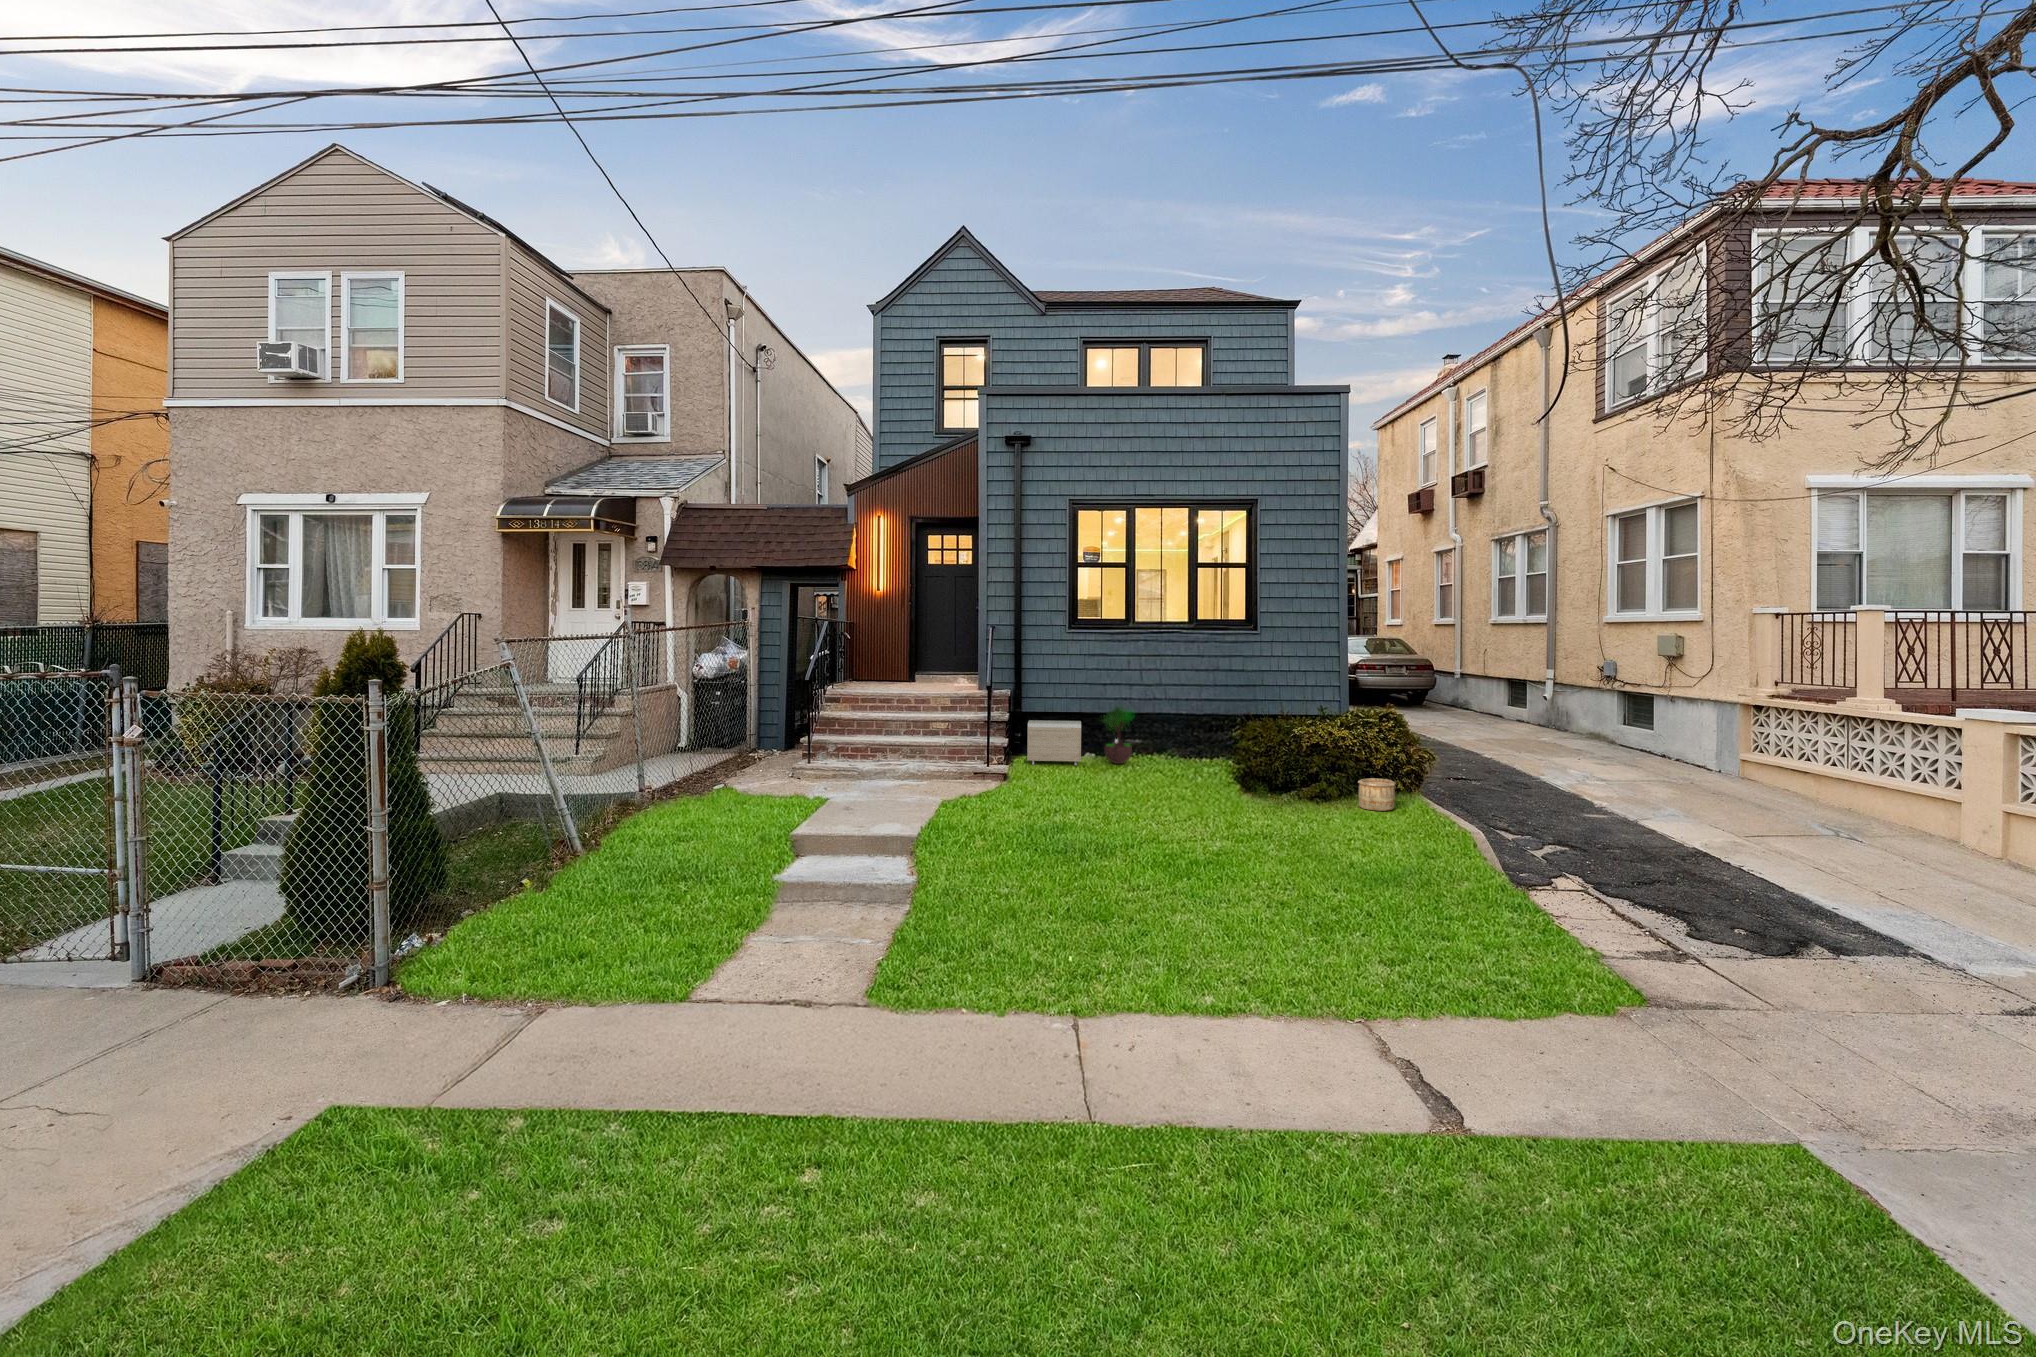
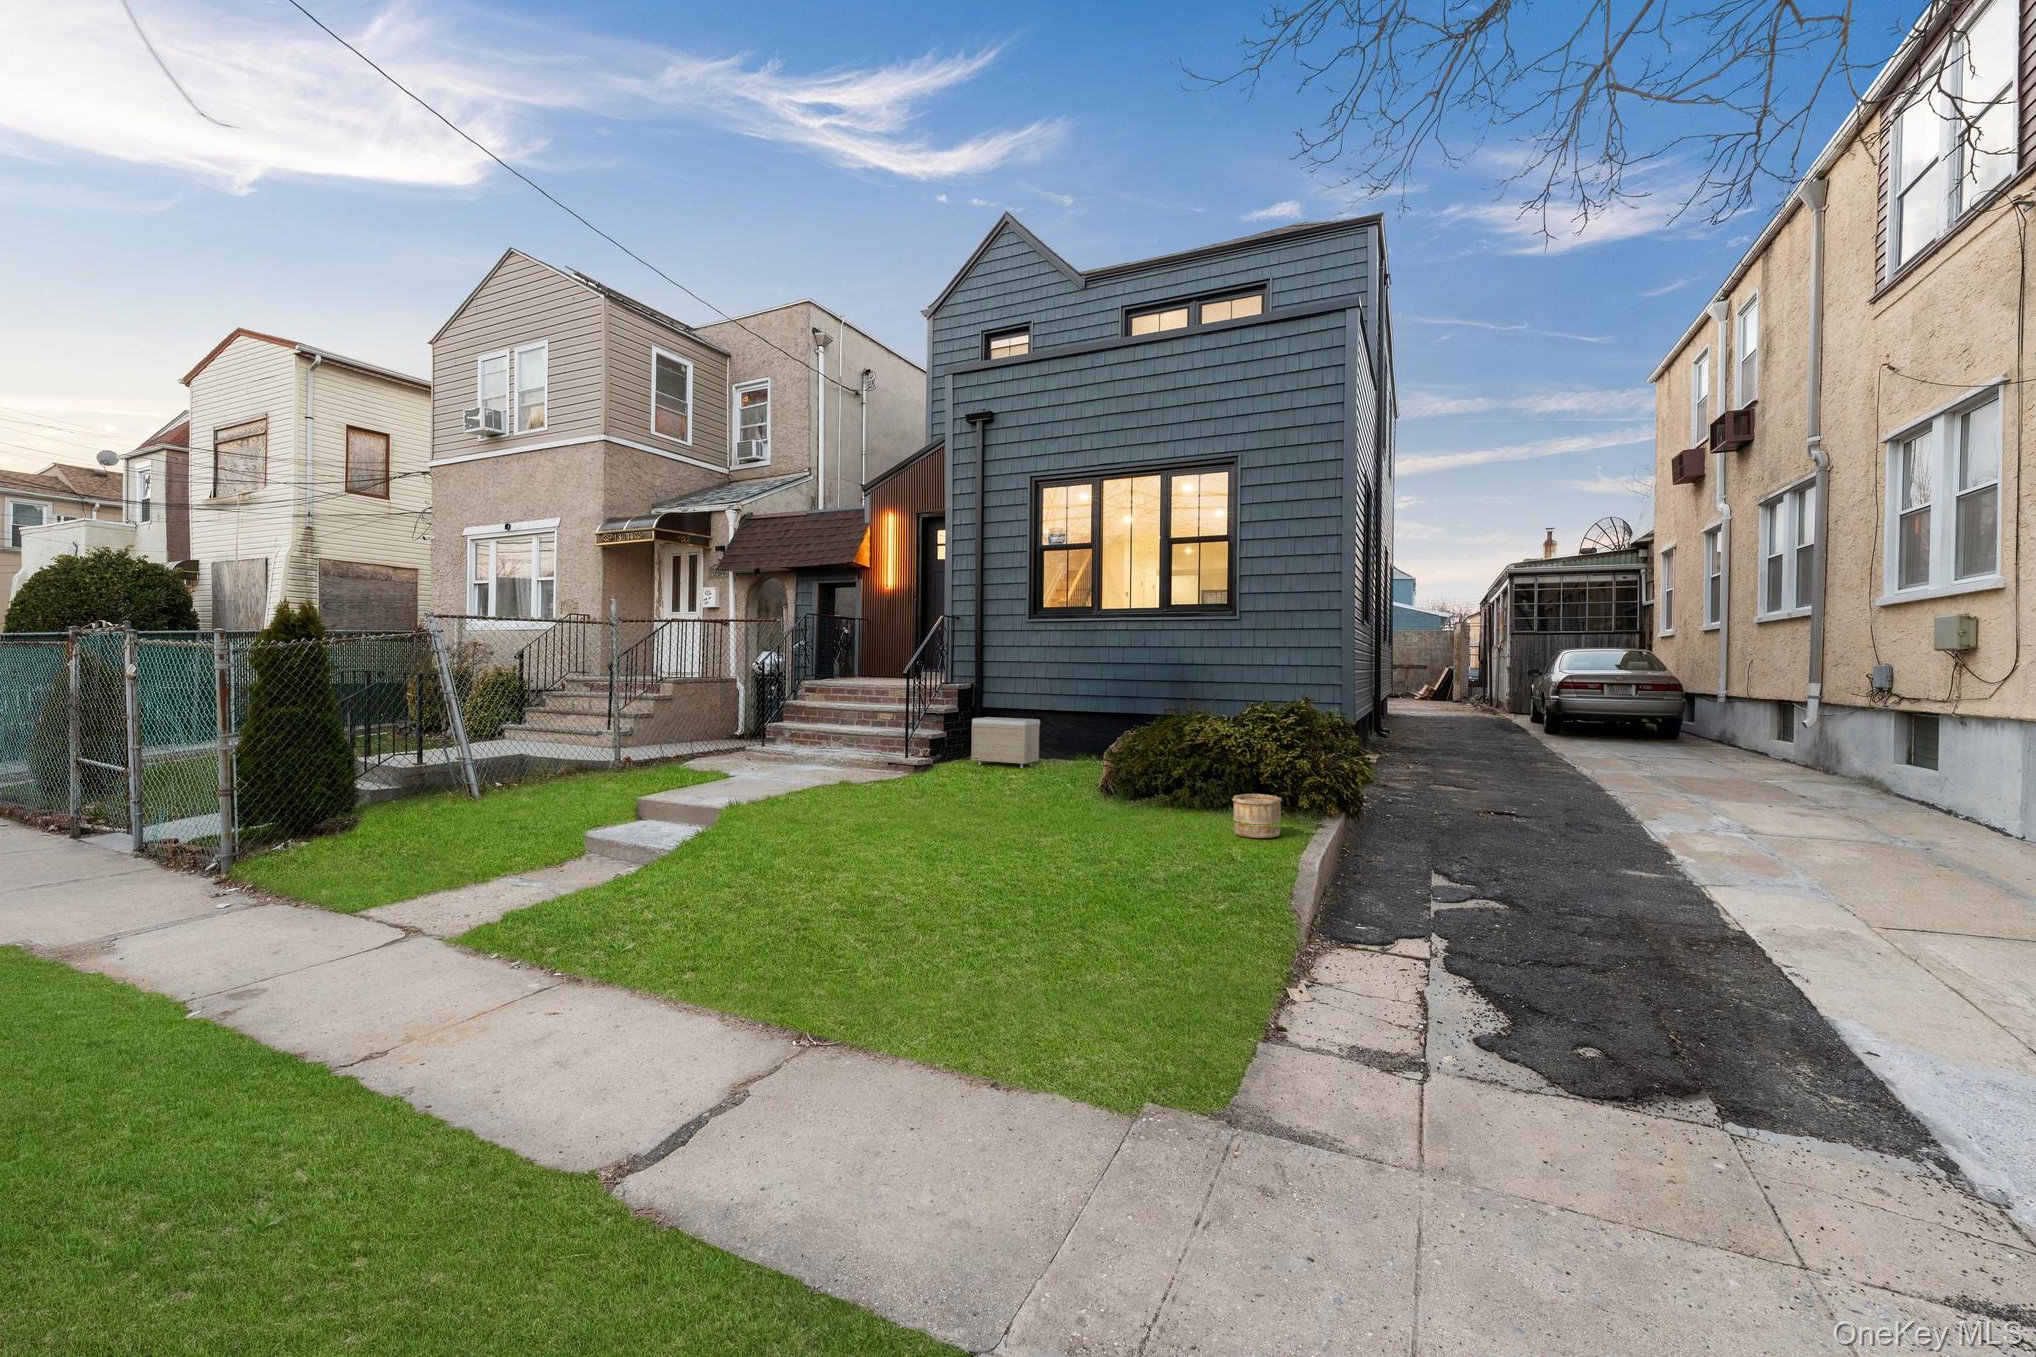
potted tree: present [1104,707,1132,764] -> none [1045,695,1089,770]

